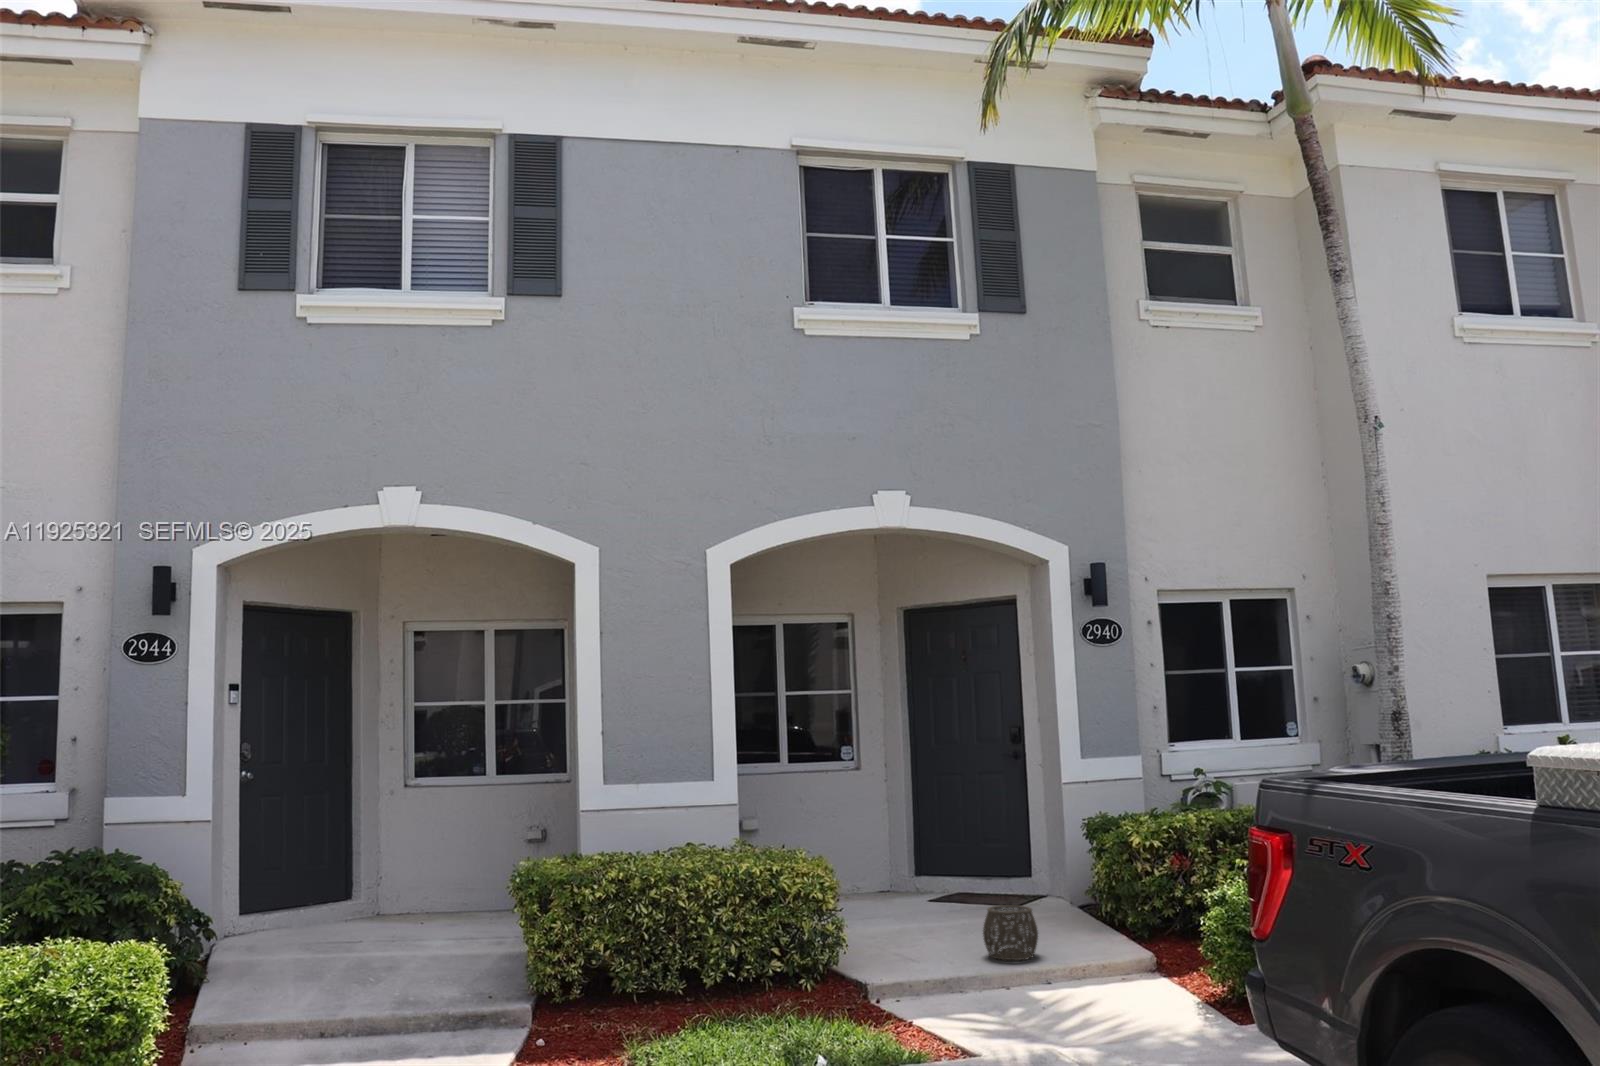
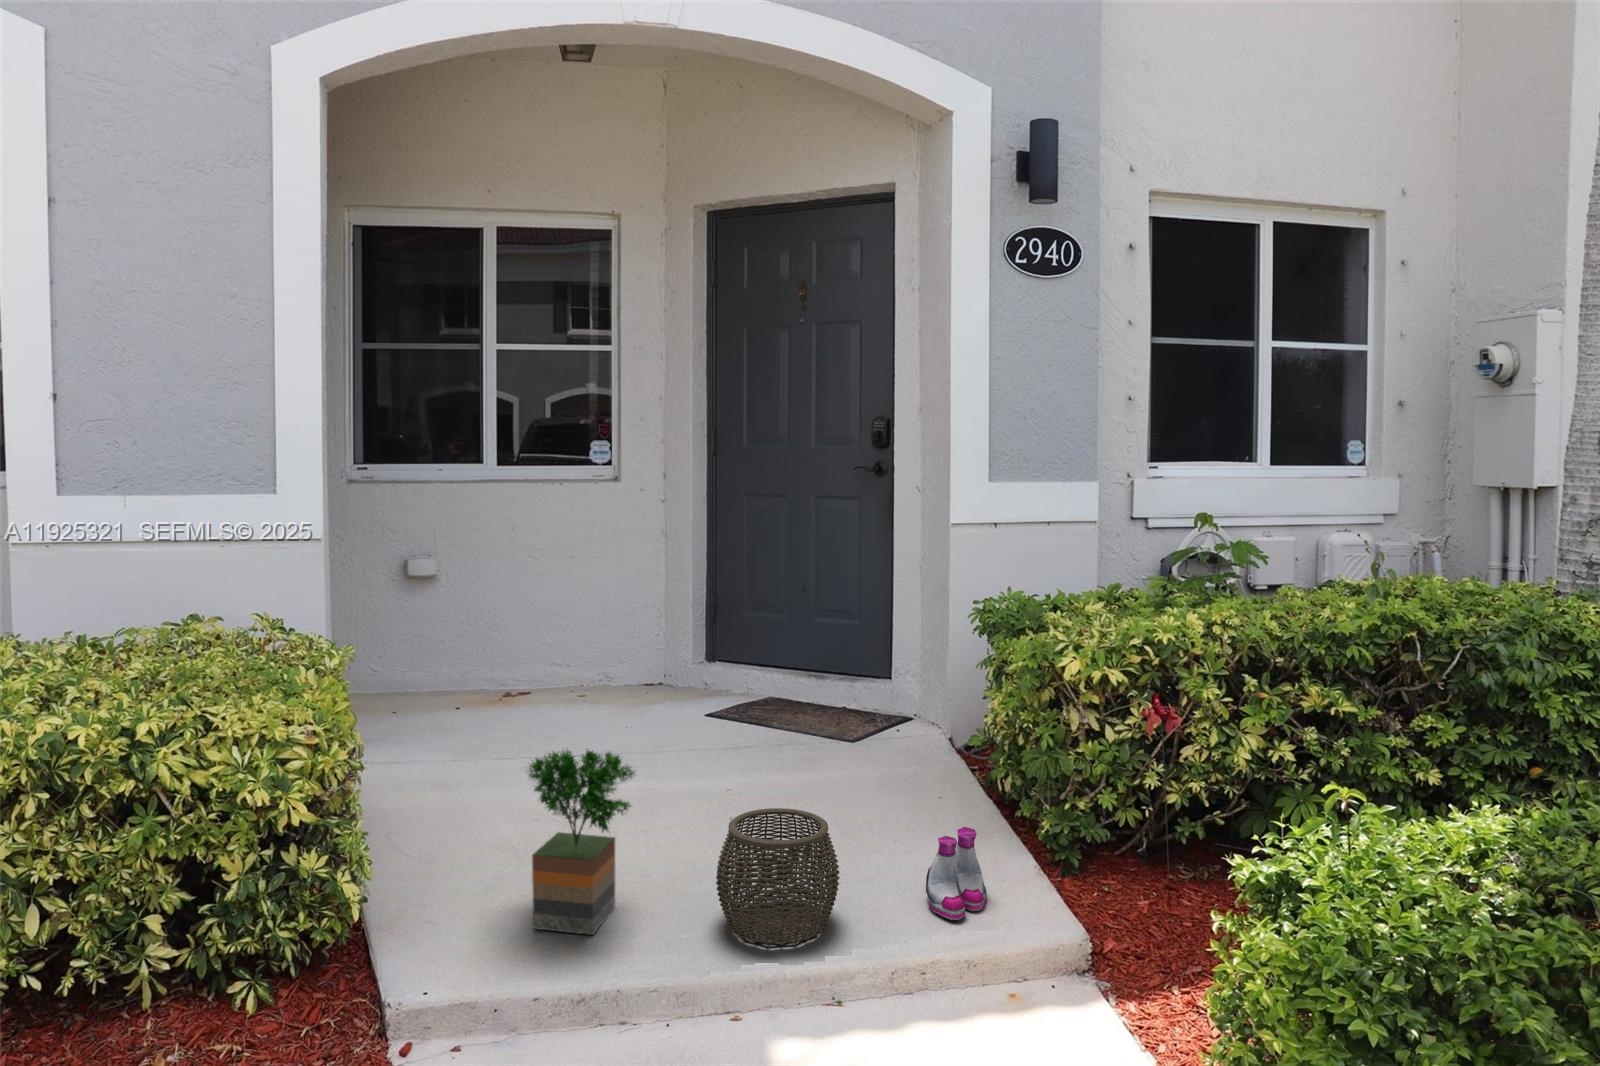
potted tree: none [891,878,945,962] -> present [526,749,635,935]
boots: none [1076,913,1105,952] -> present [926,827,987,920]

